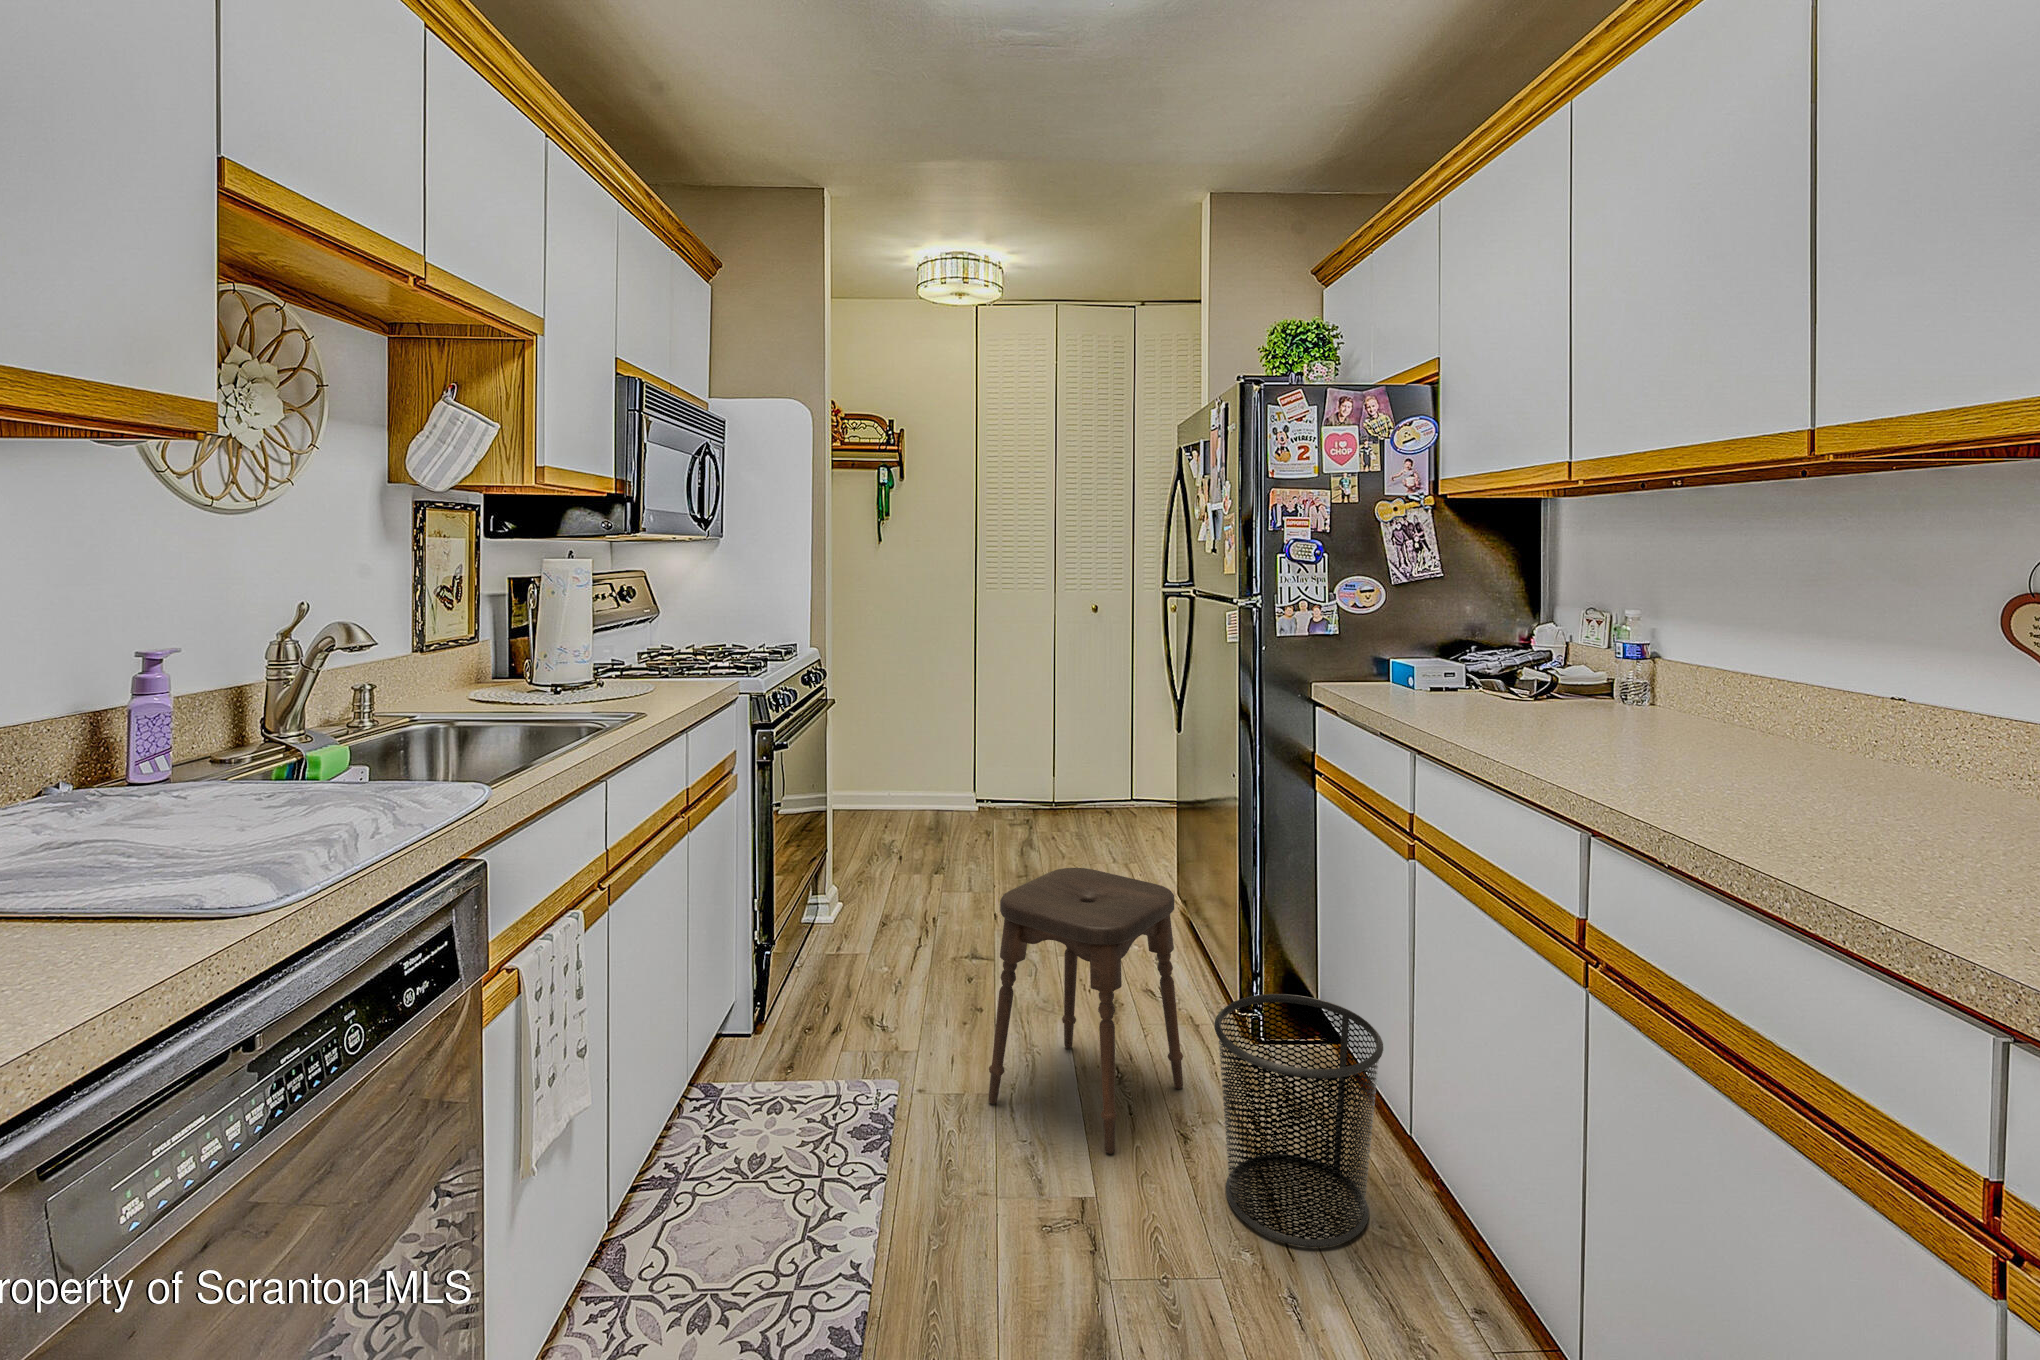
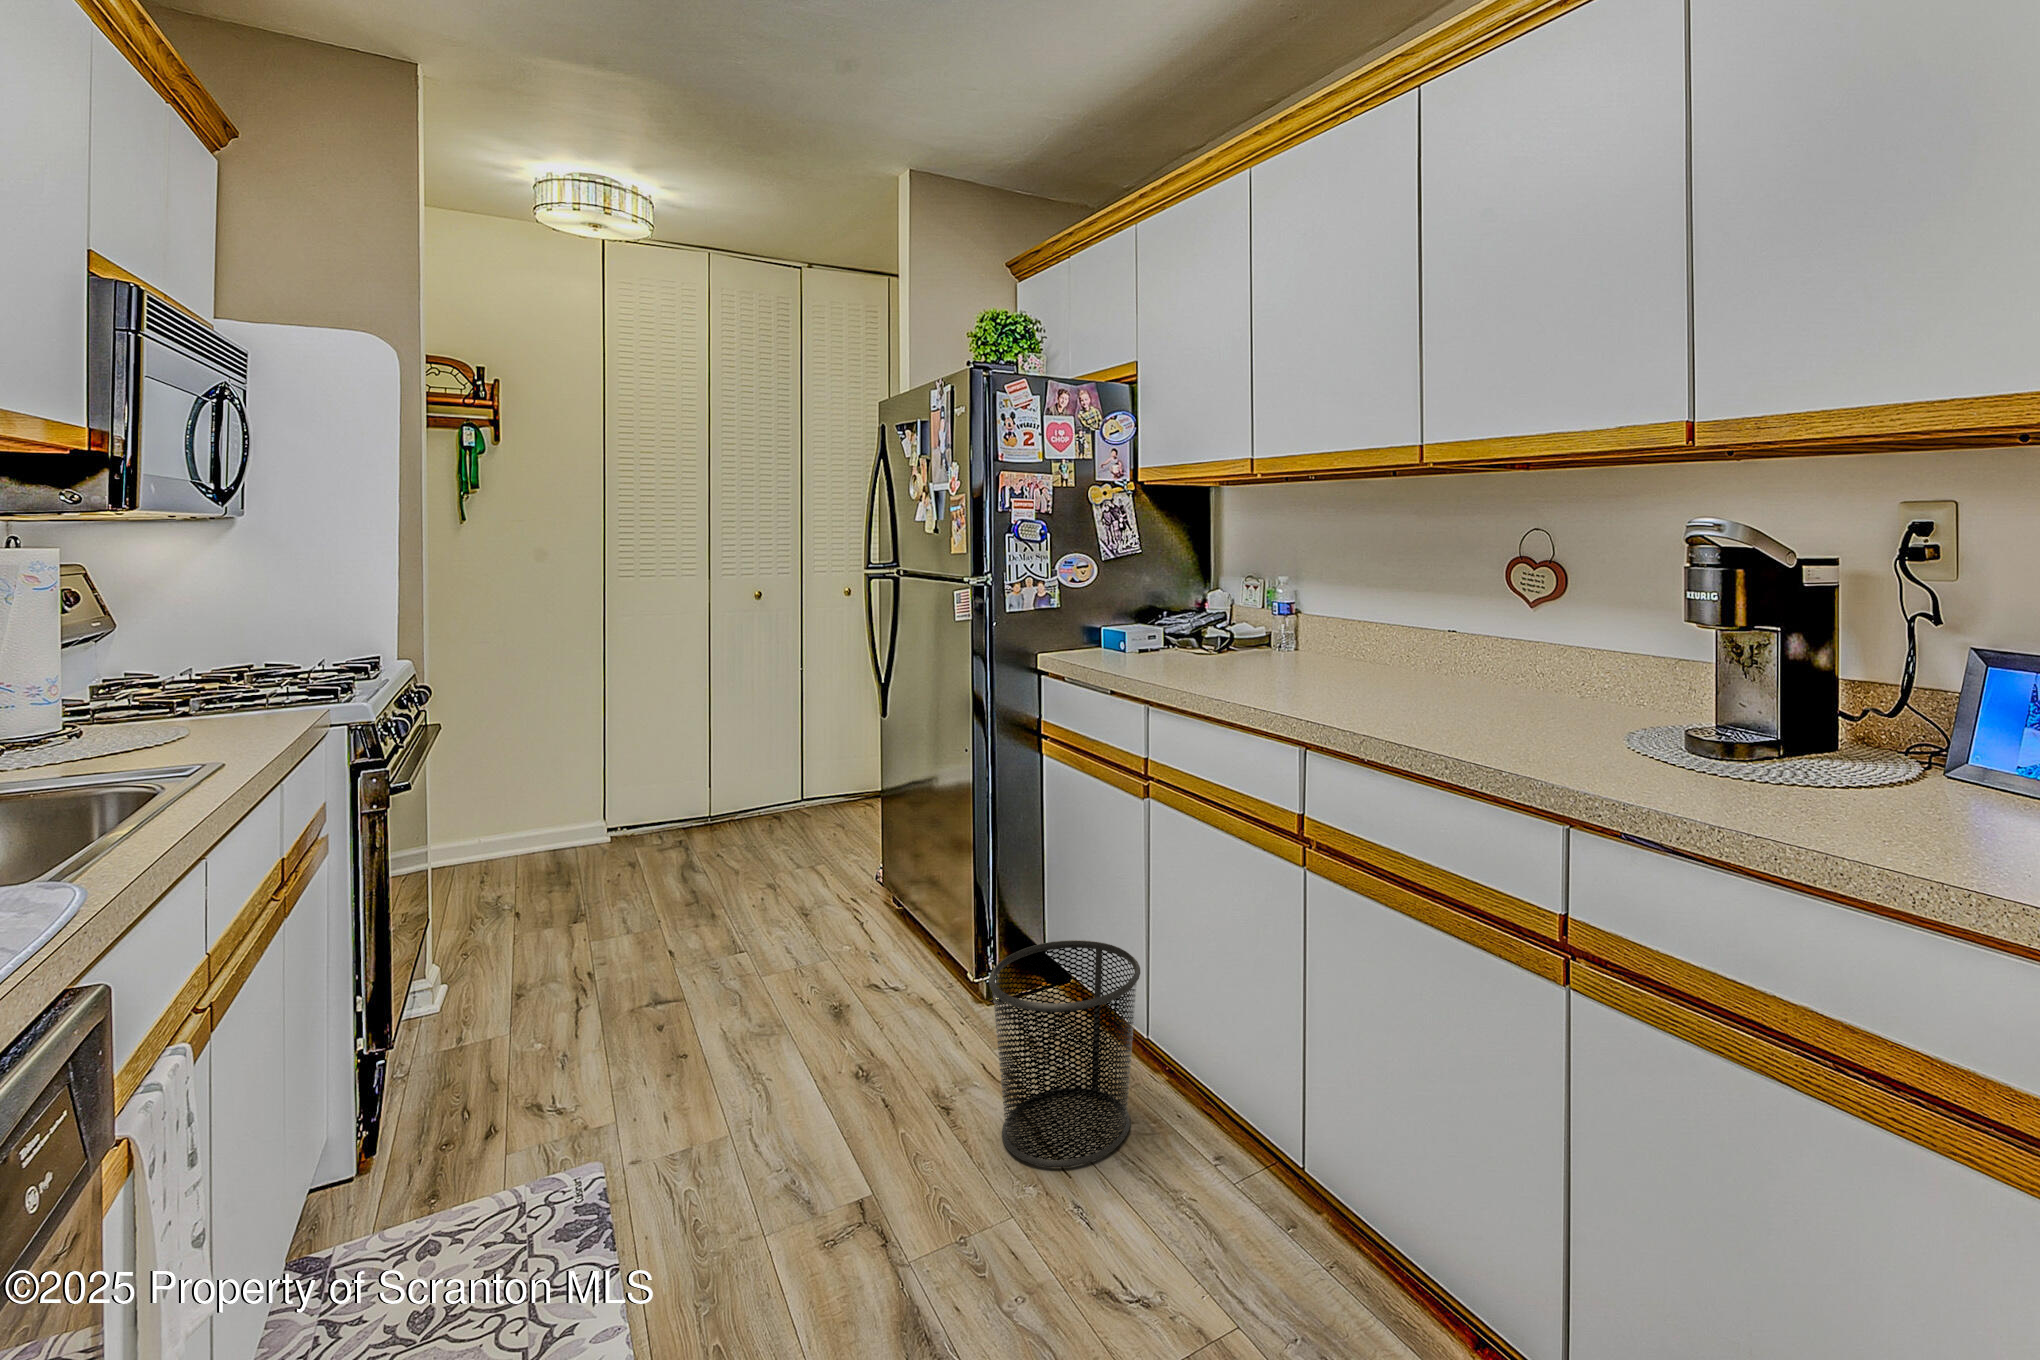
stool: present [989,868,1183,1154] -> none [725,867,935,1149]

